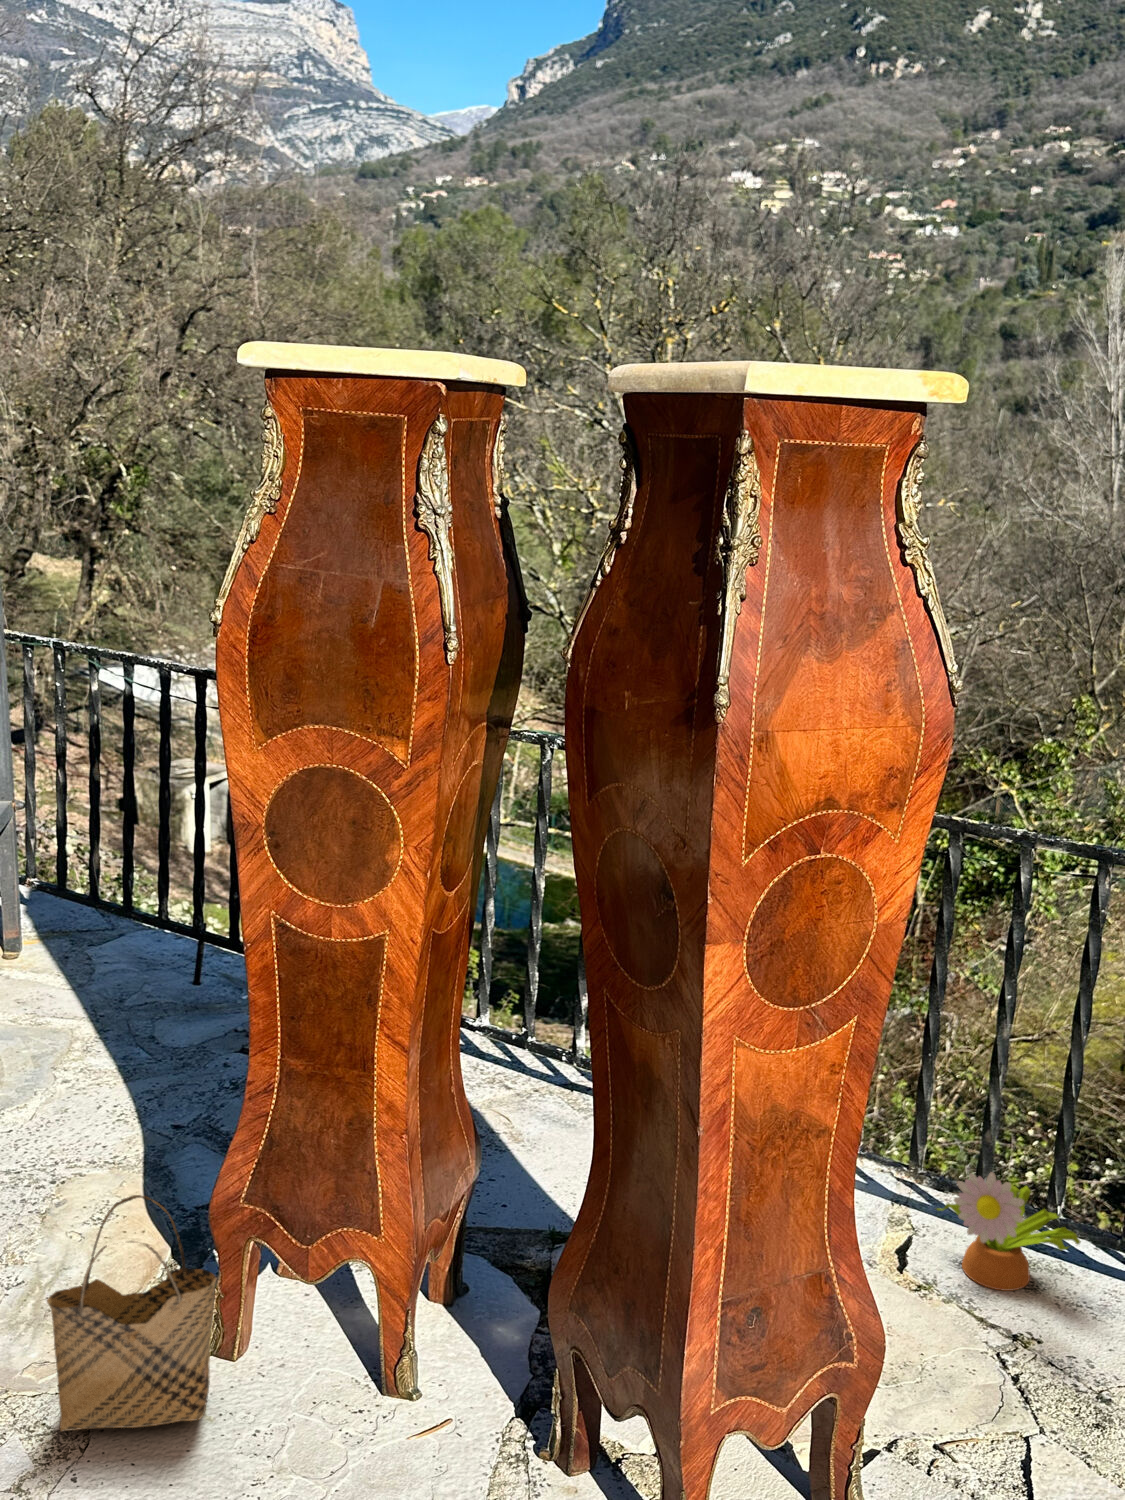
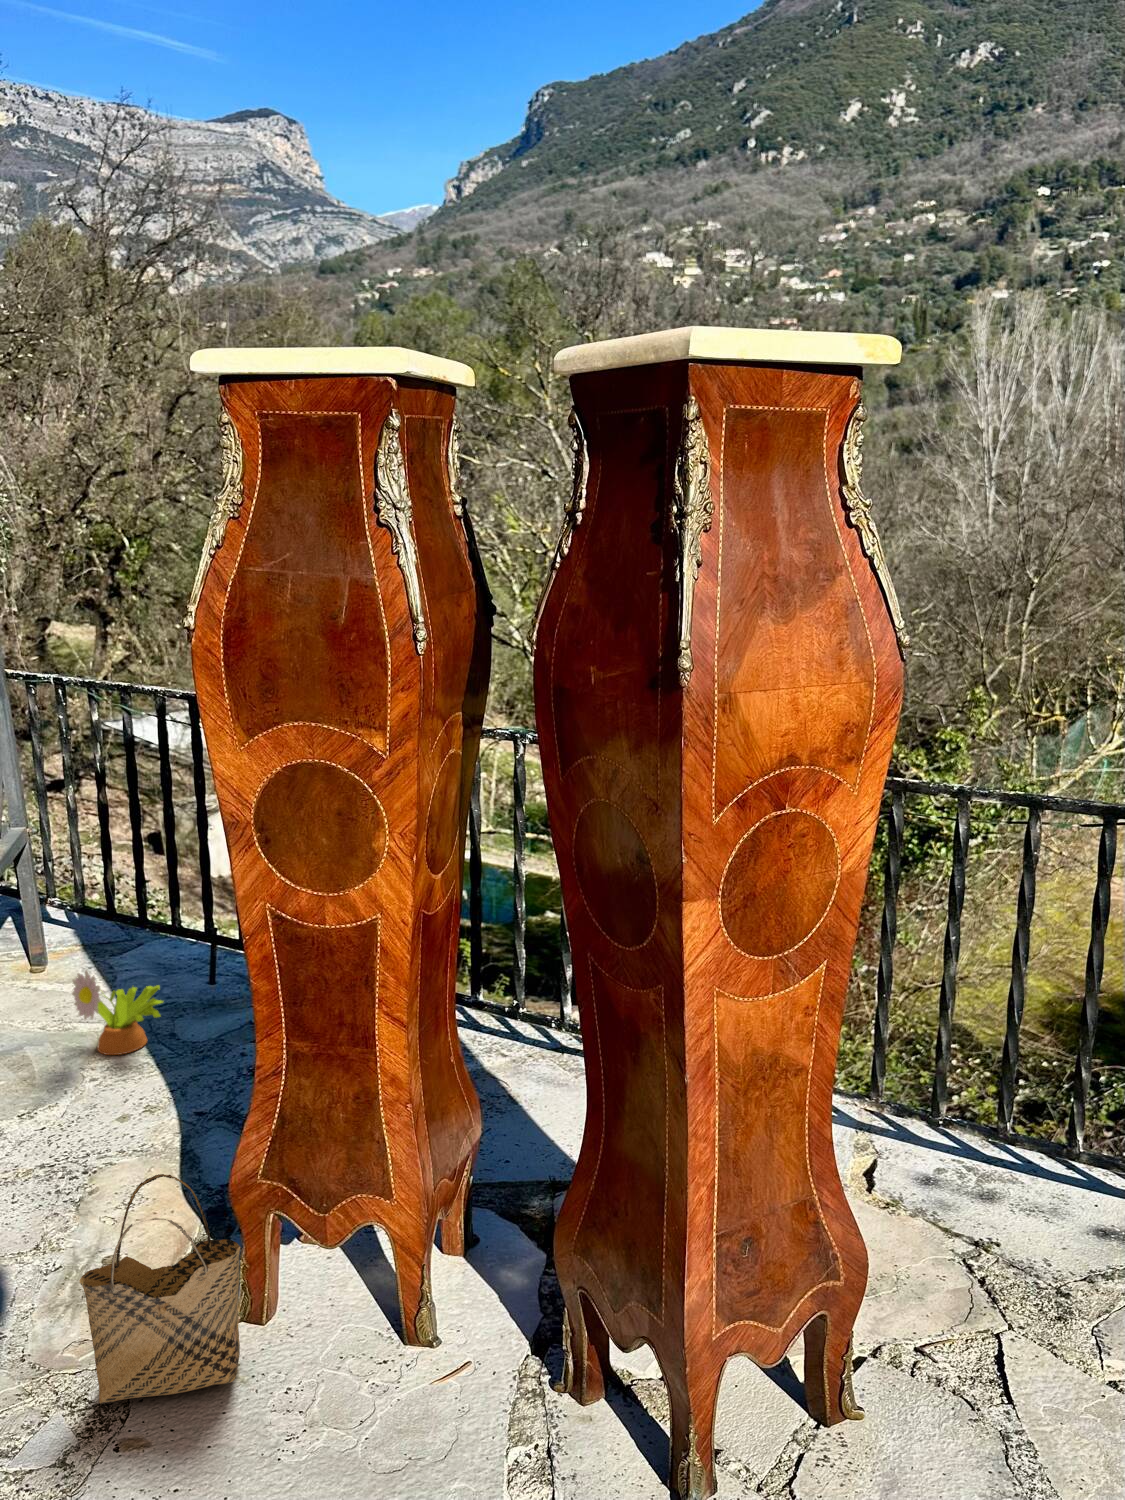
decorative plant: present [936,1172,1081,1291] -> present [72,971,163,1055]

